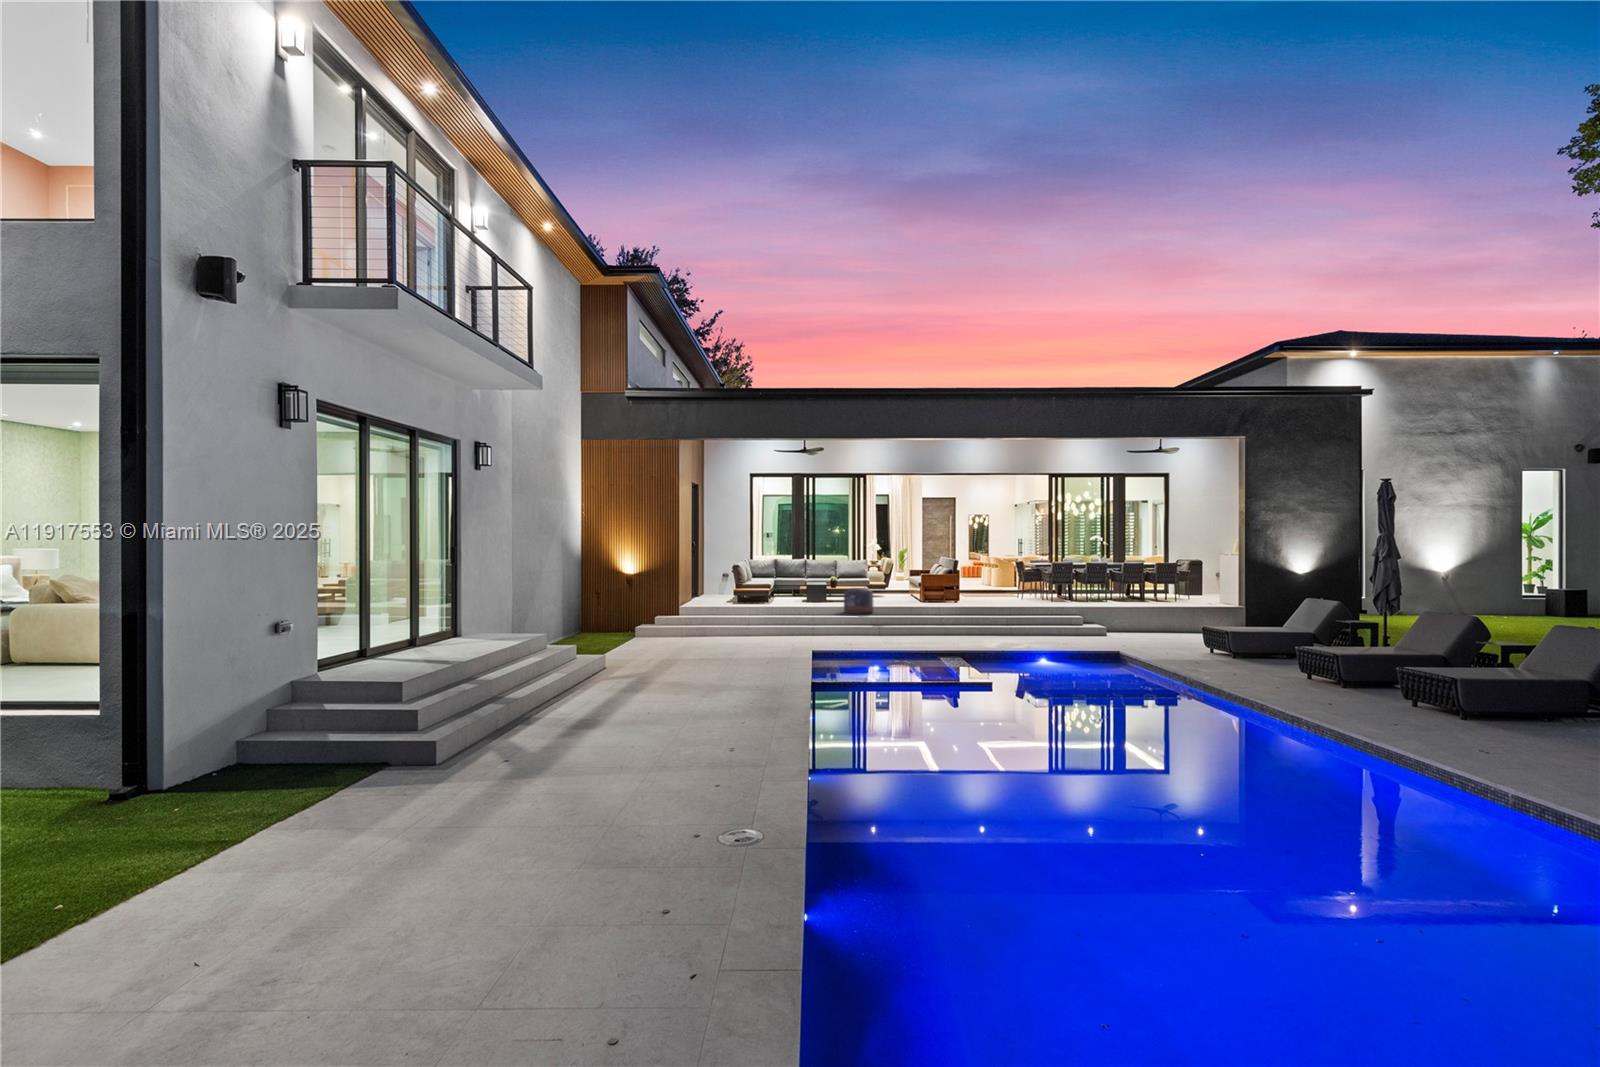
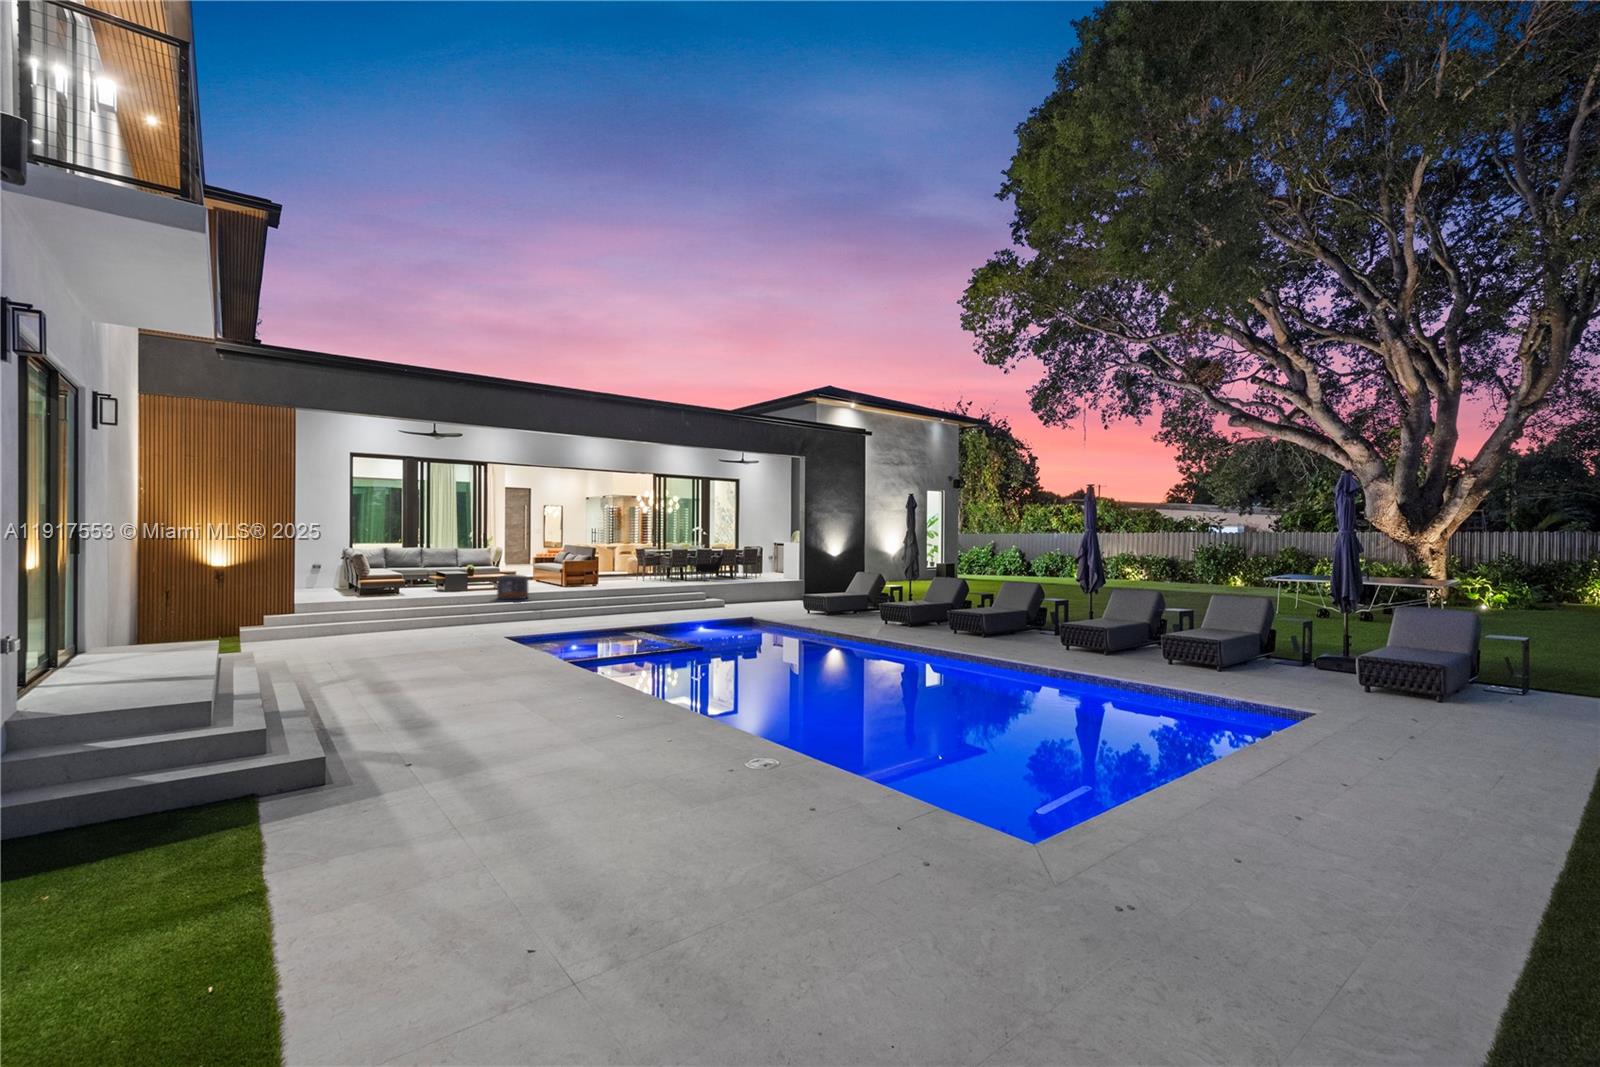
lounge chair: none [1081,570,1125,603] -> present [695,555,724,581]

